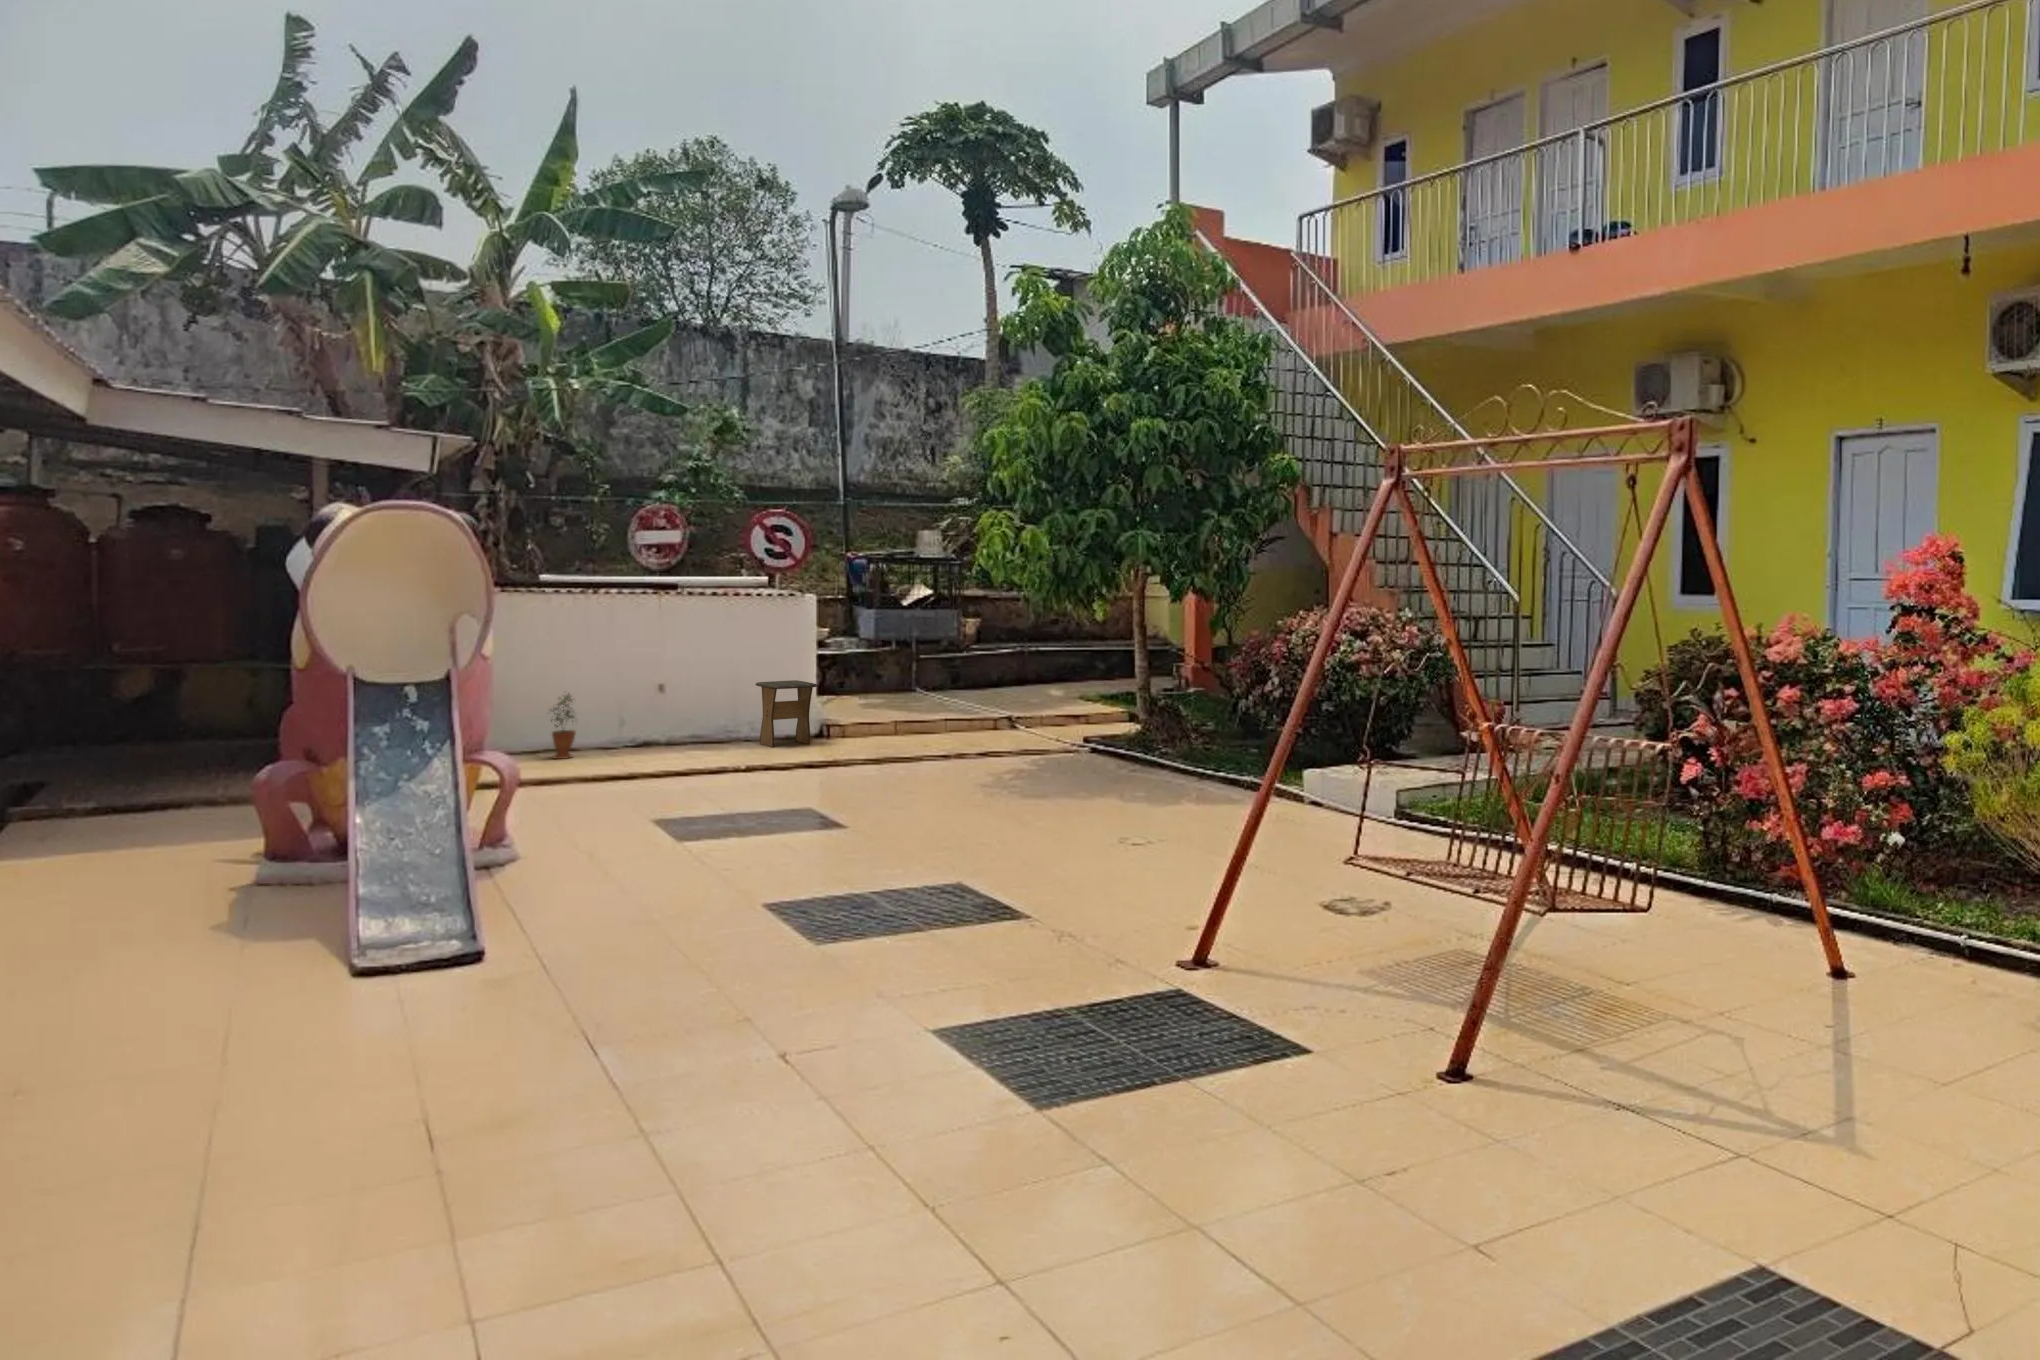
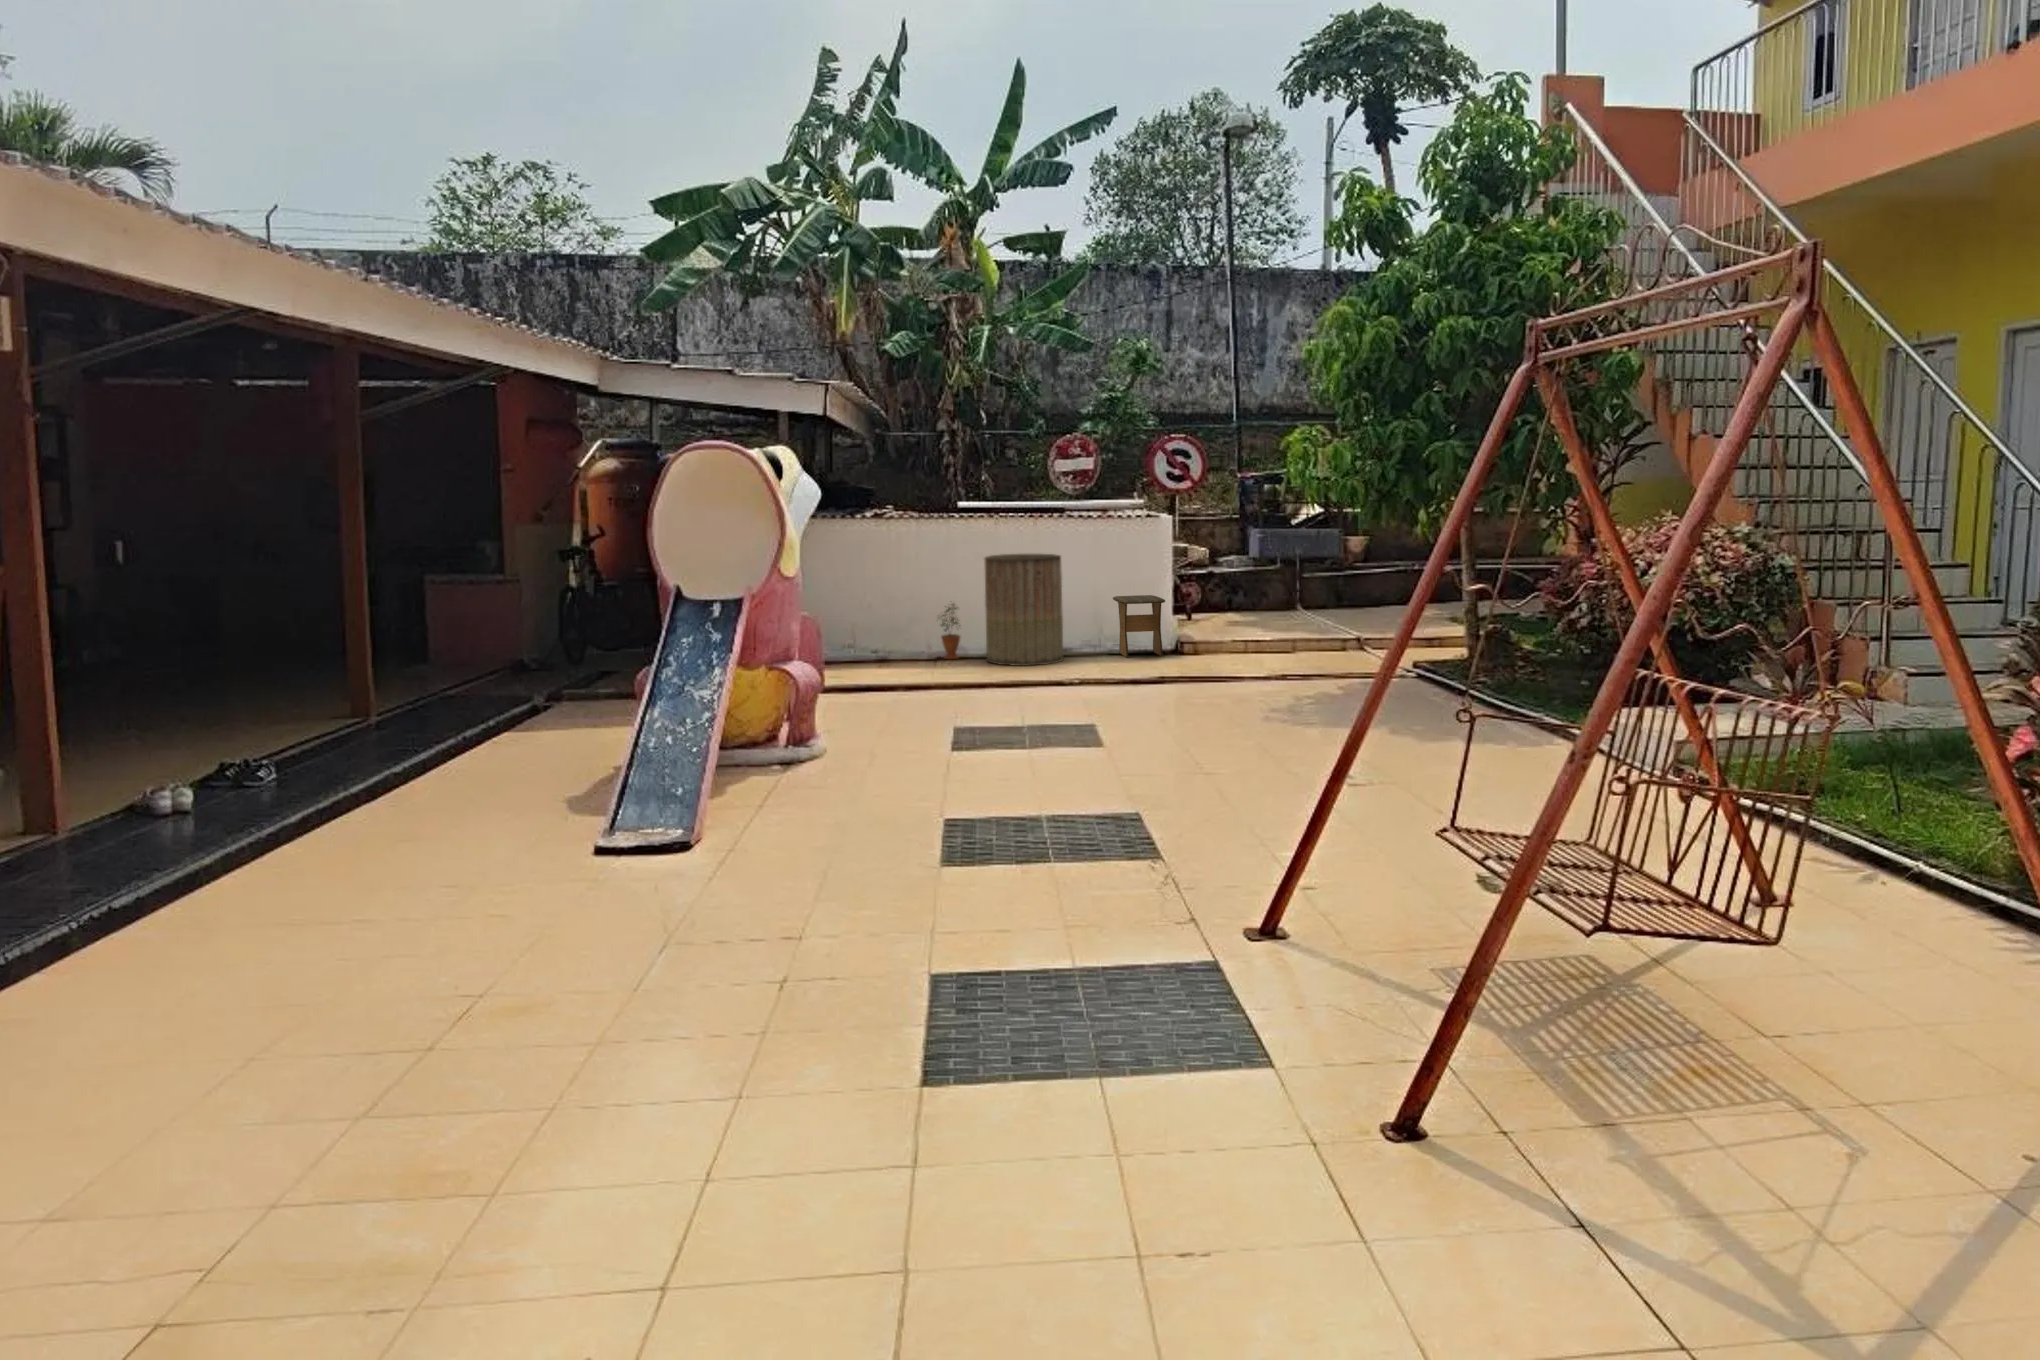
trash can: none [610,636,707,761] -> present [985,554,1064,666]

